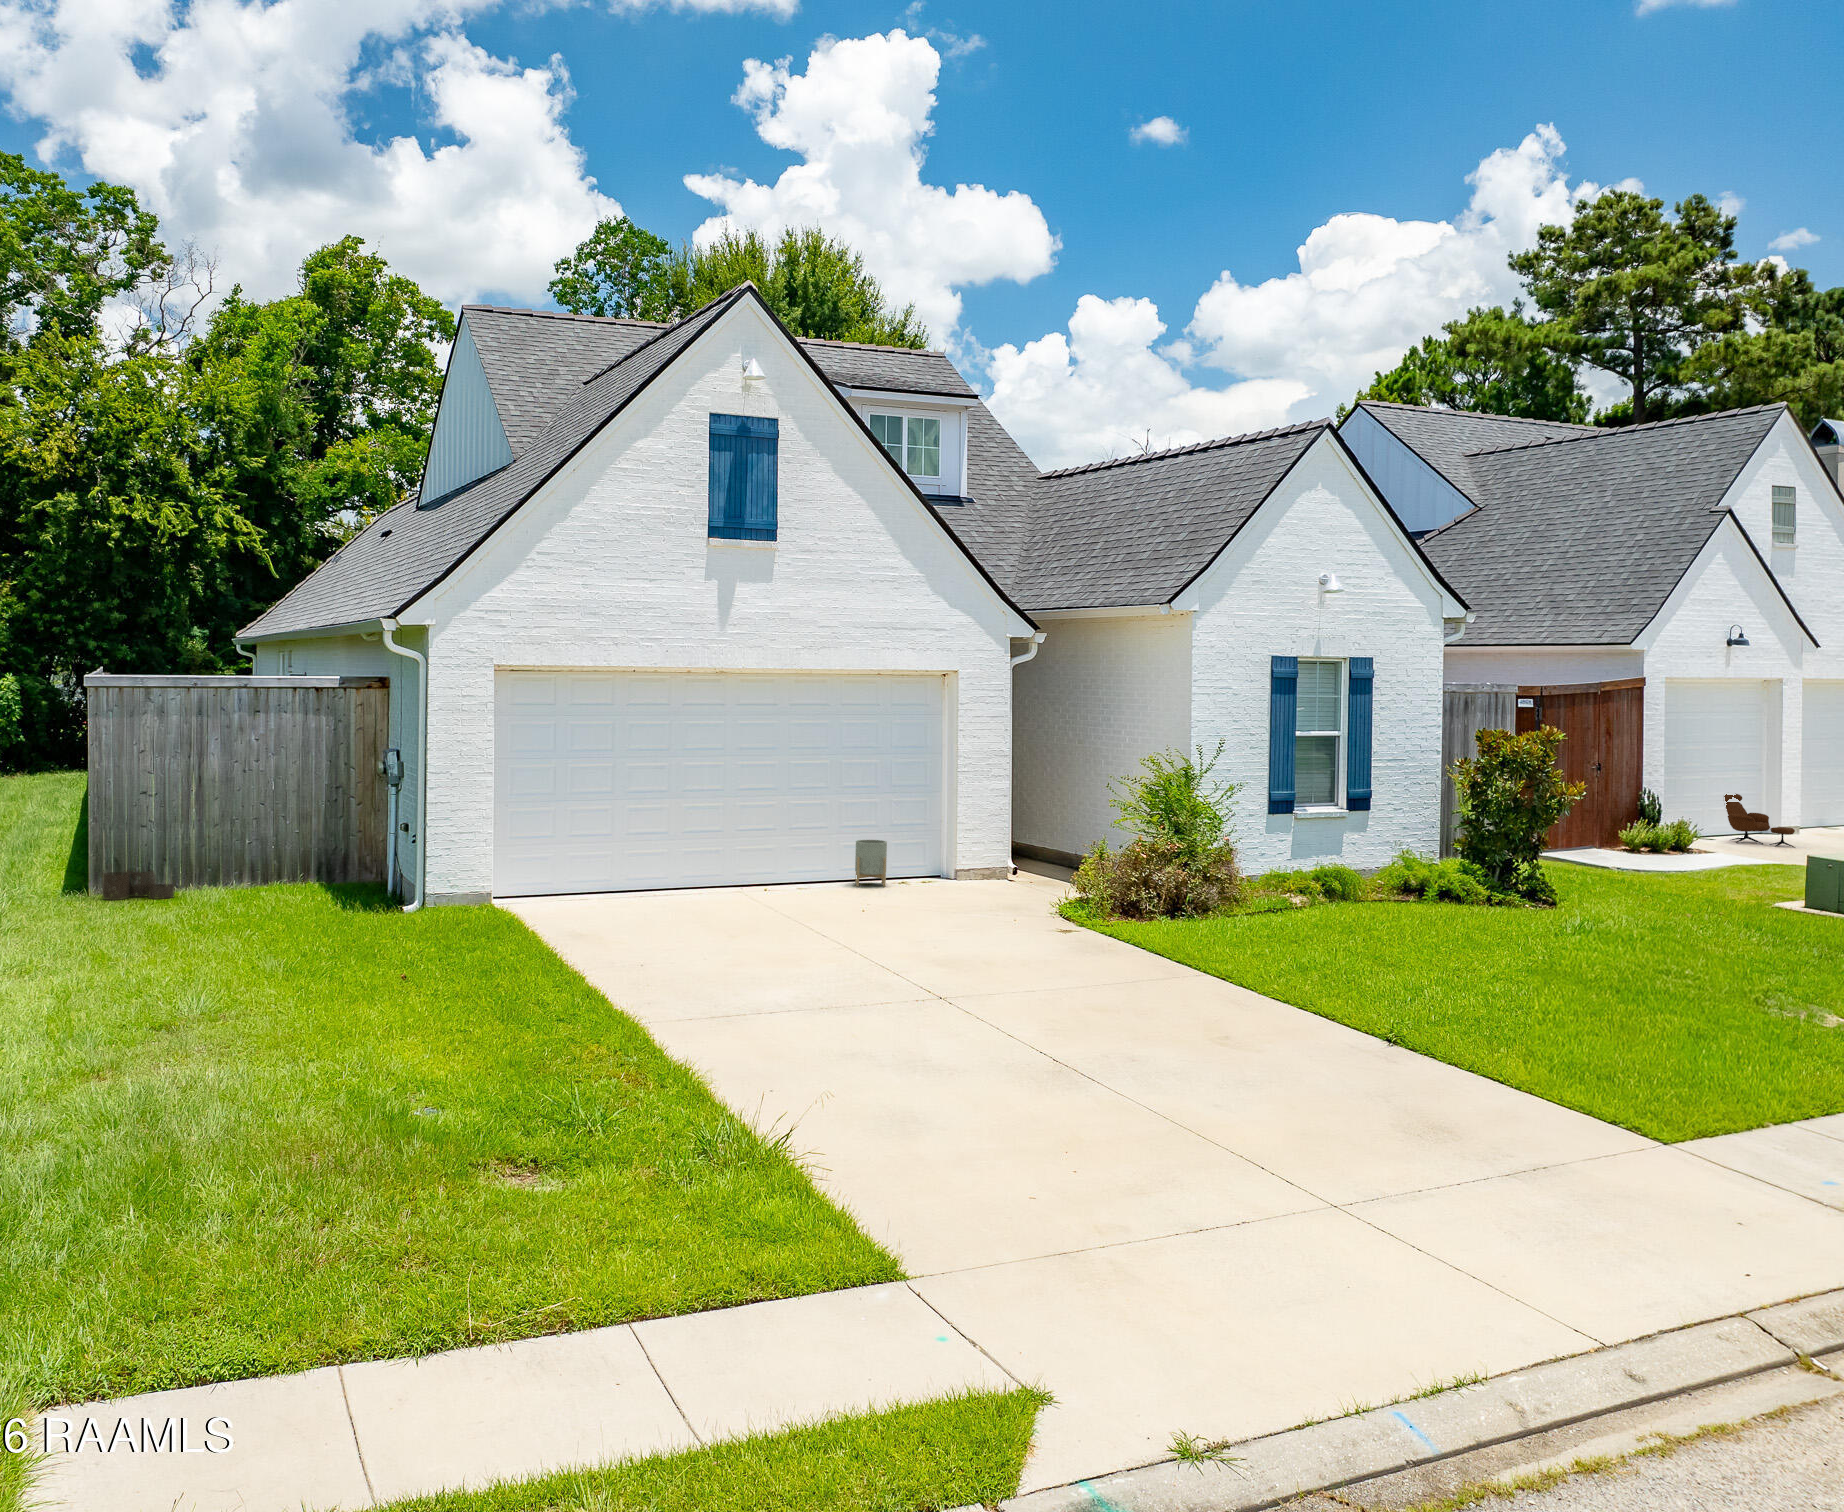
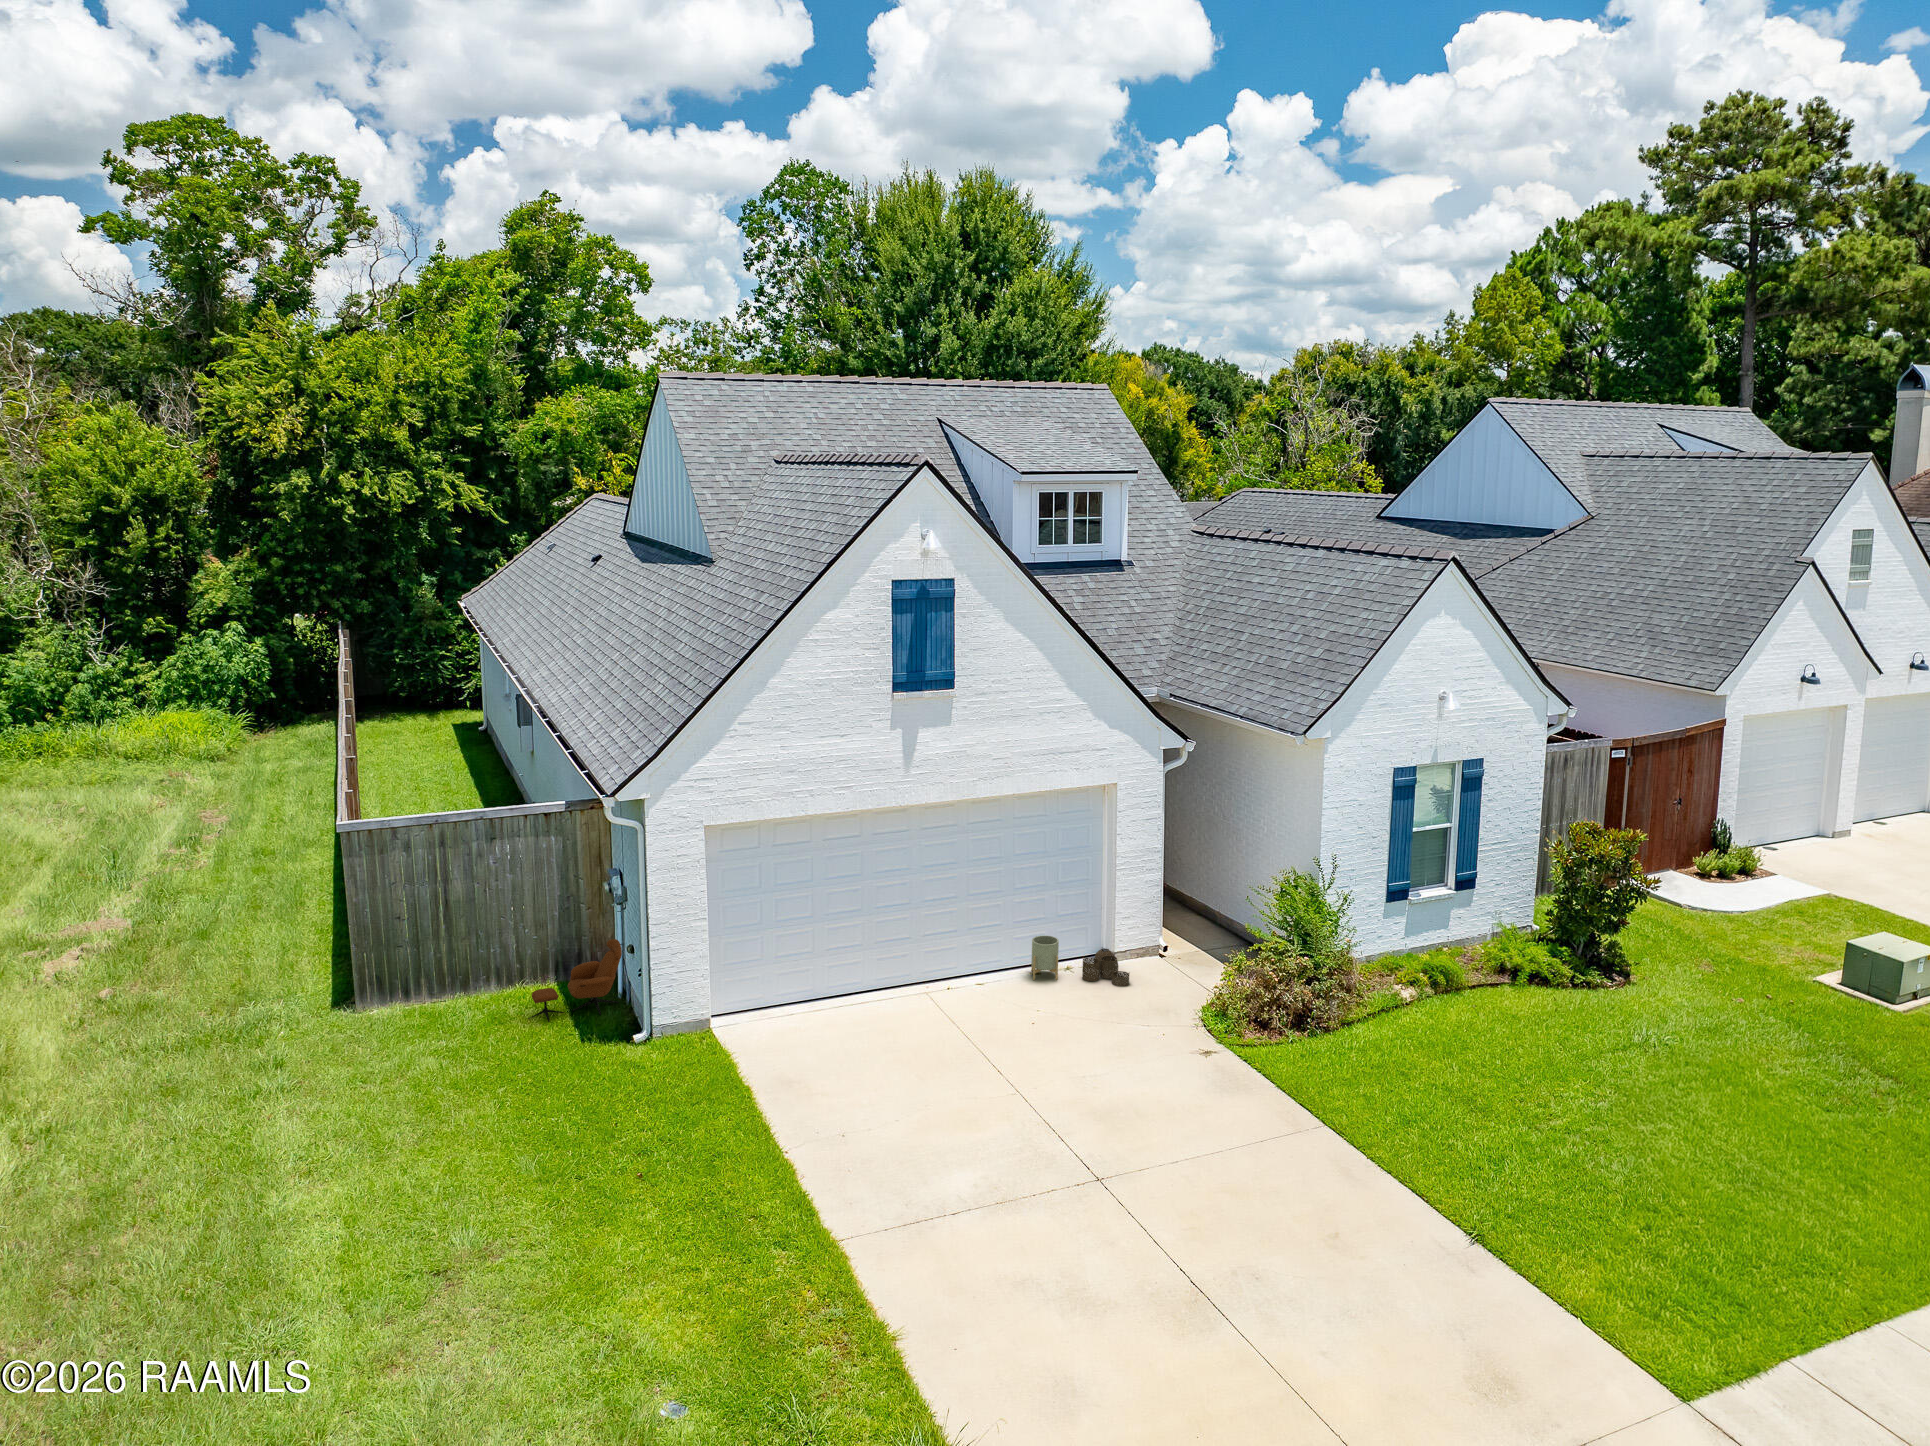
lounge chair: present [1724,794,1795,848] -> present [528,939,622,1022]
woven basket: present [102,870,174,900] -> present [1082,948,1129,986]

